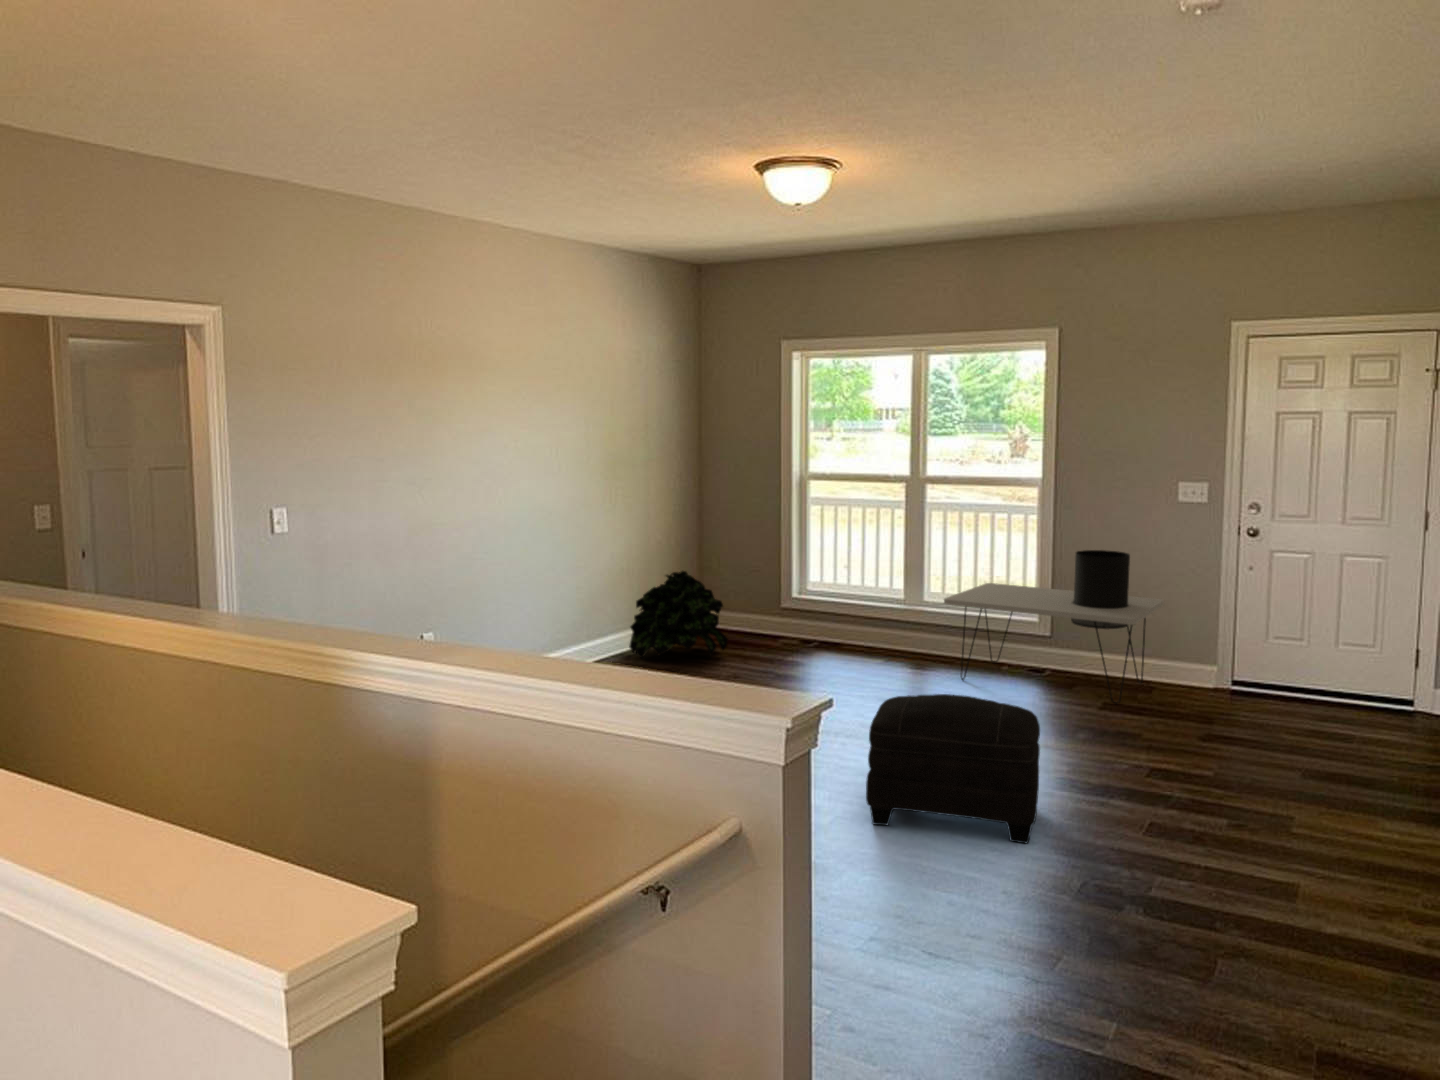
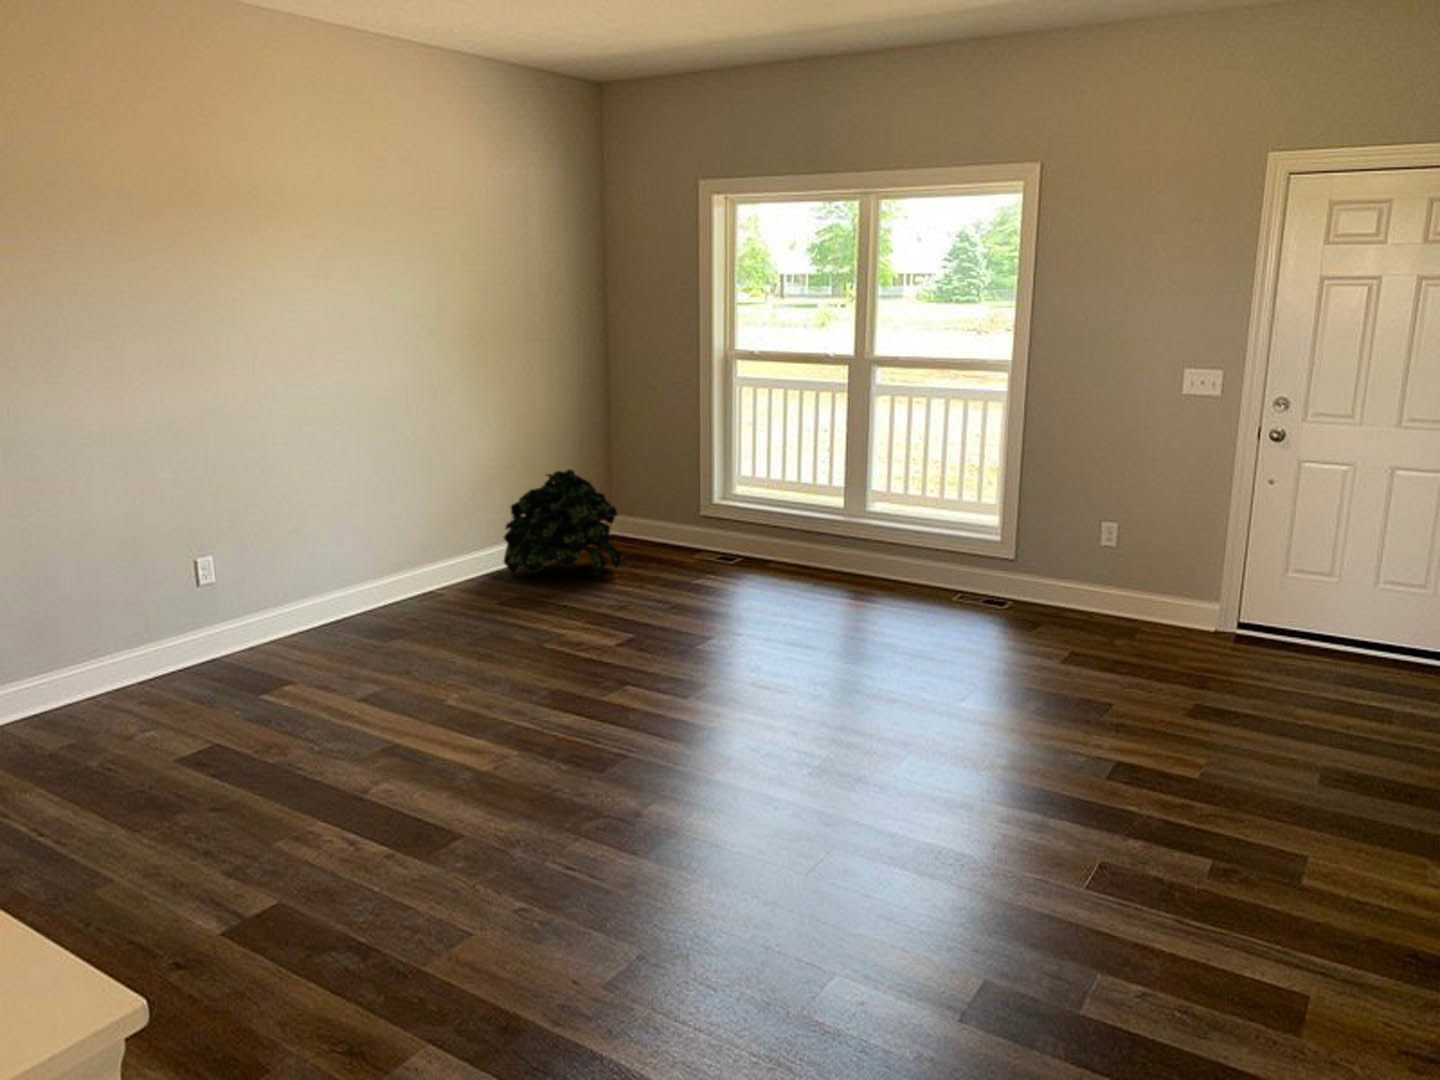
side table: present [944,550,1164,704] -> none [876,455,1157,653]
ottoman: present [866,694,1040,843] -> none [688,659,937,879]

